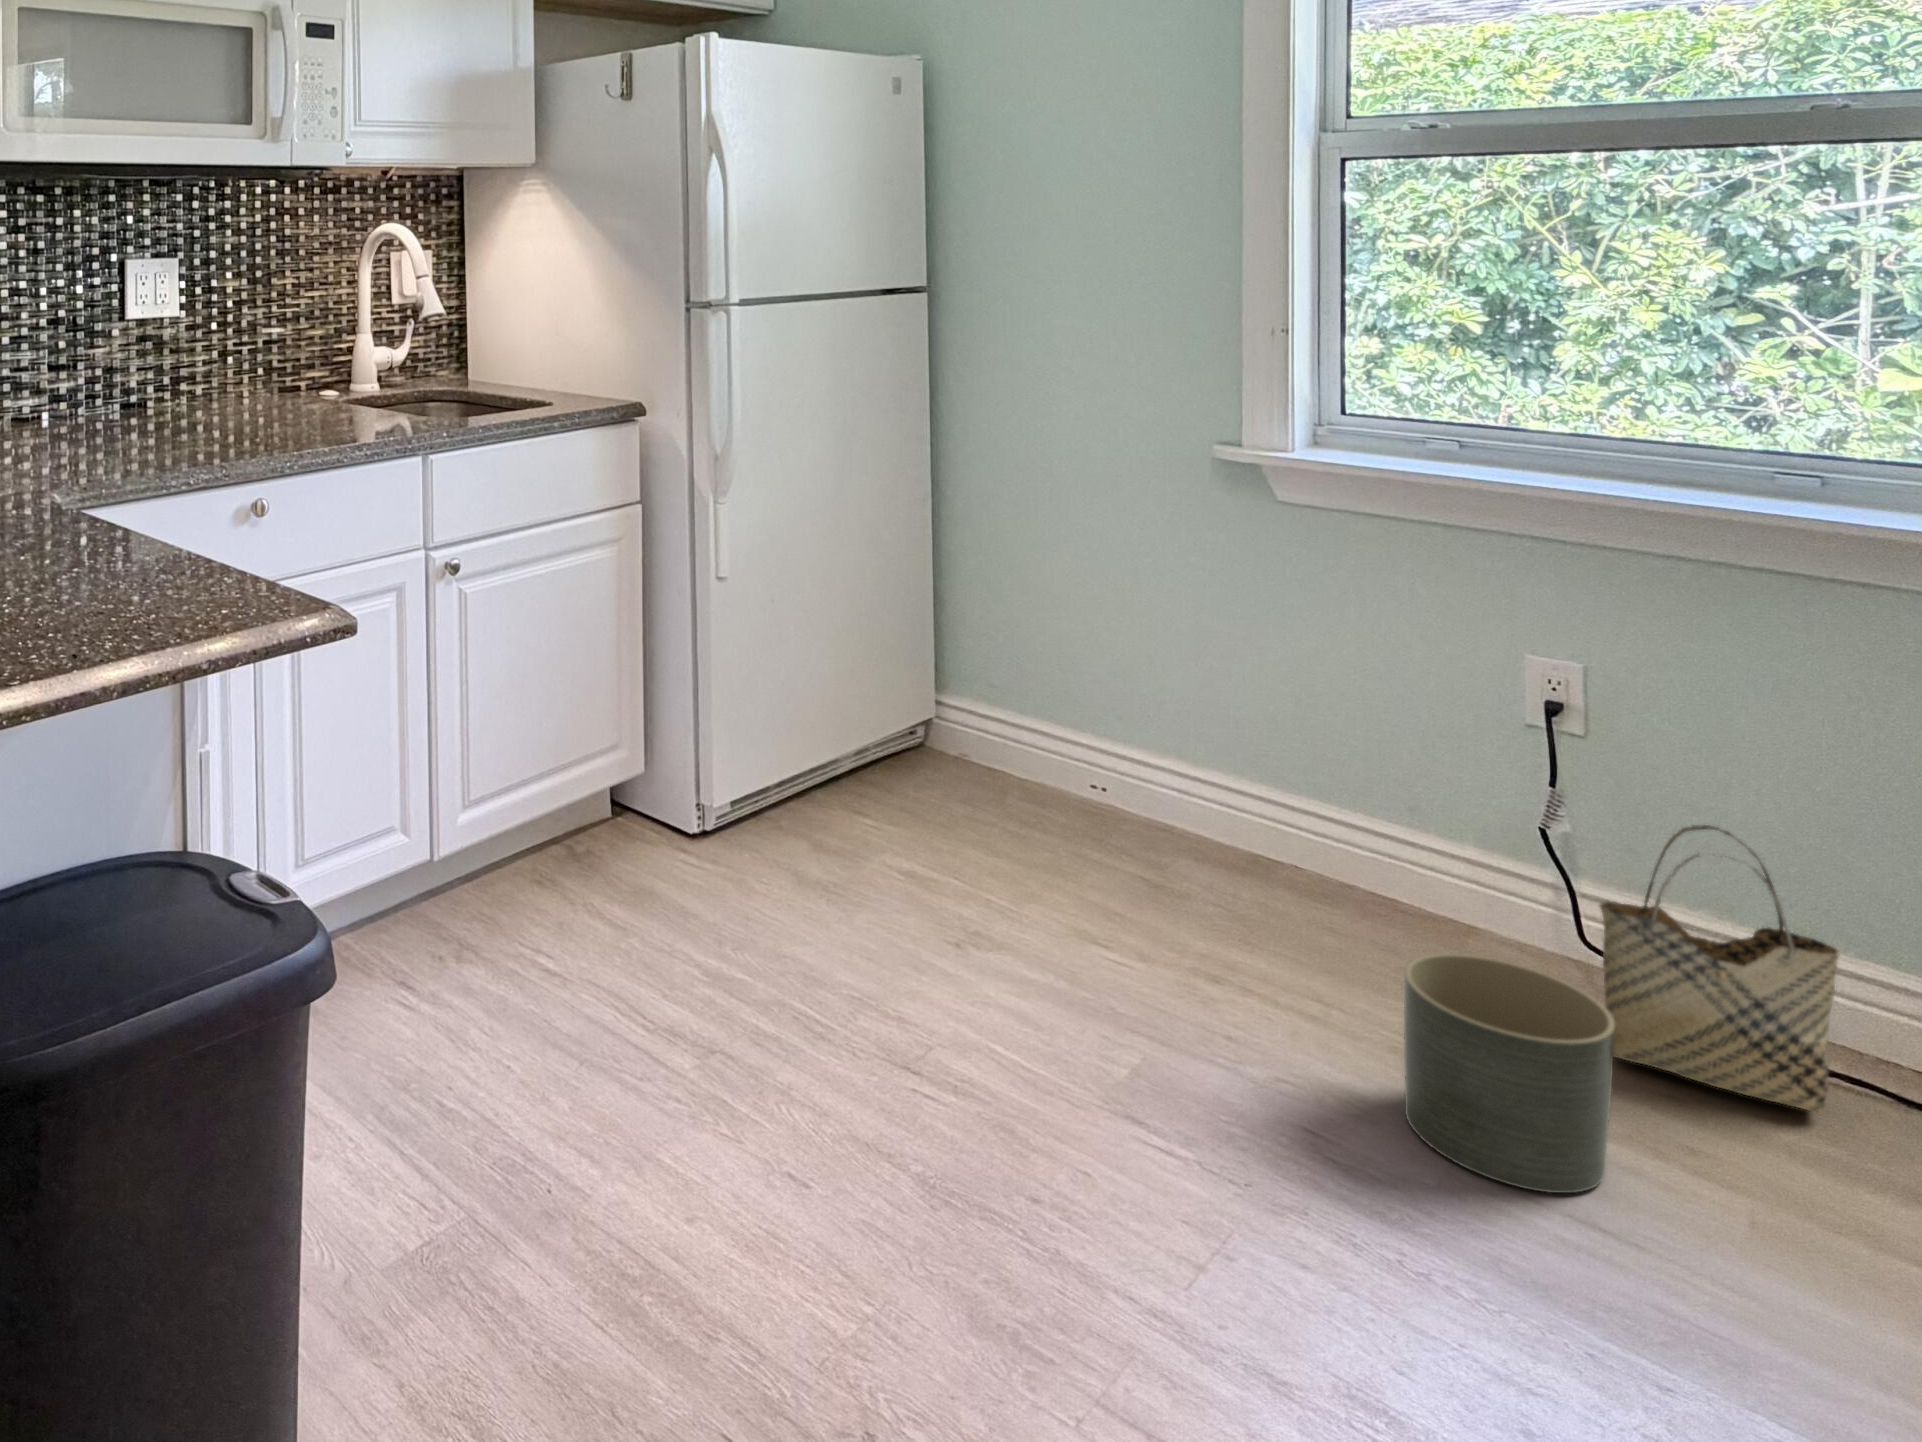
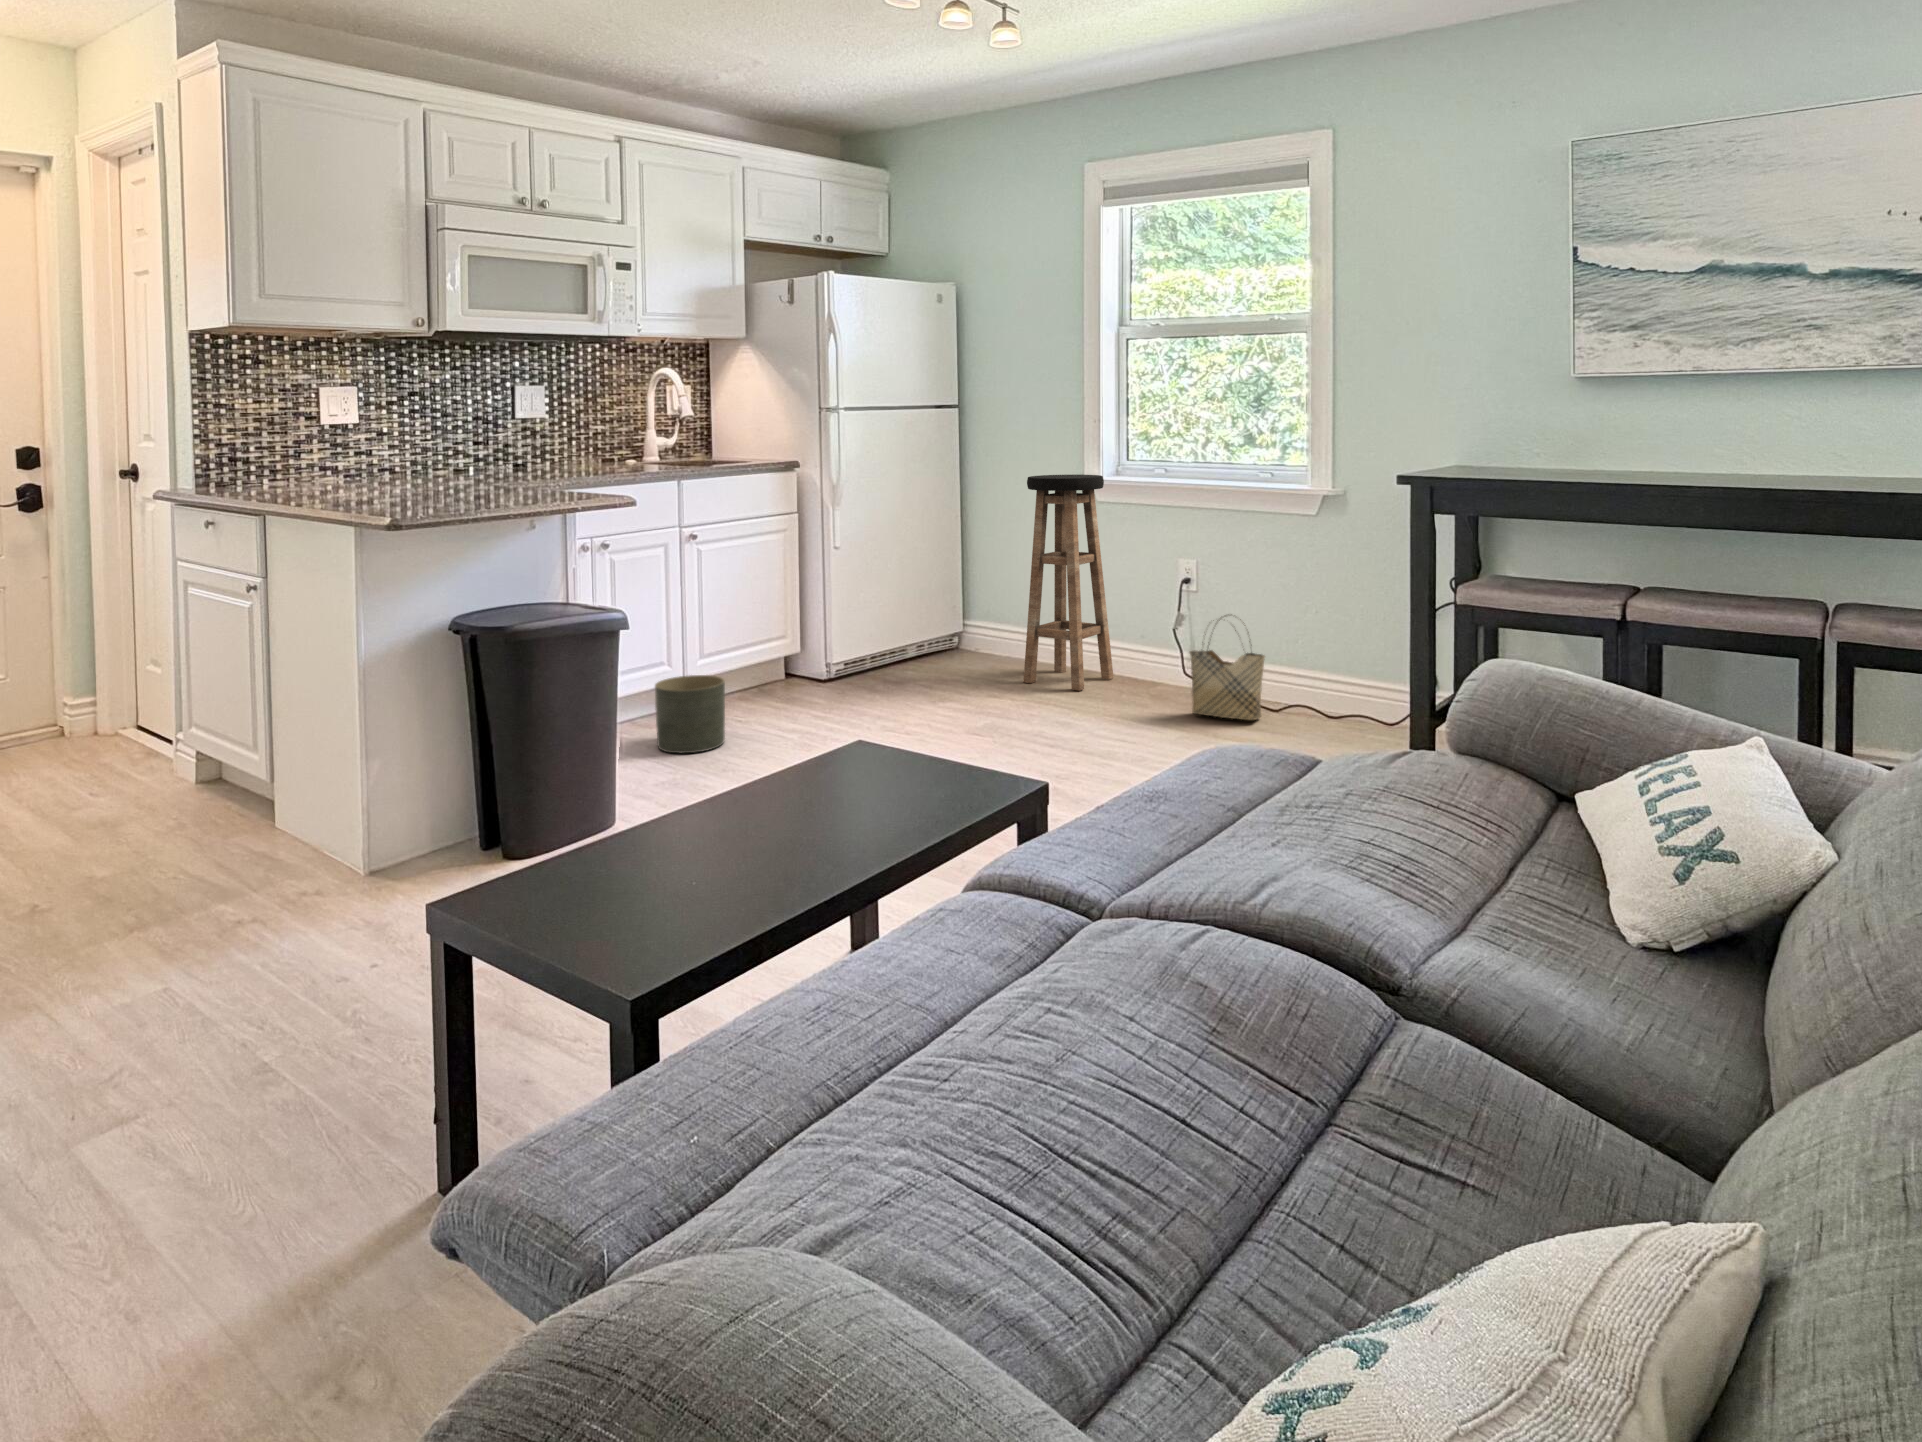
bar stool: none [1104,443,1303,916] -> present [1023,475,1113,691]
planter: present [1404,954,1615,1193] -> present [655,675,725,753]

